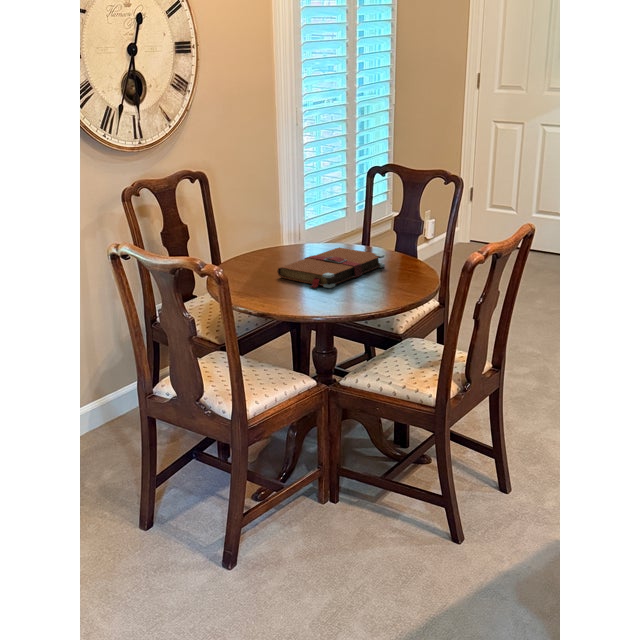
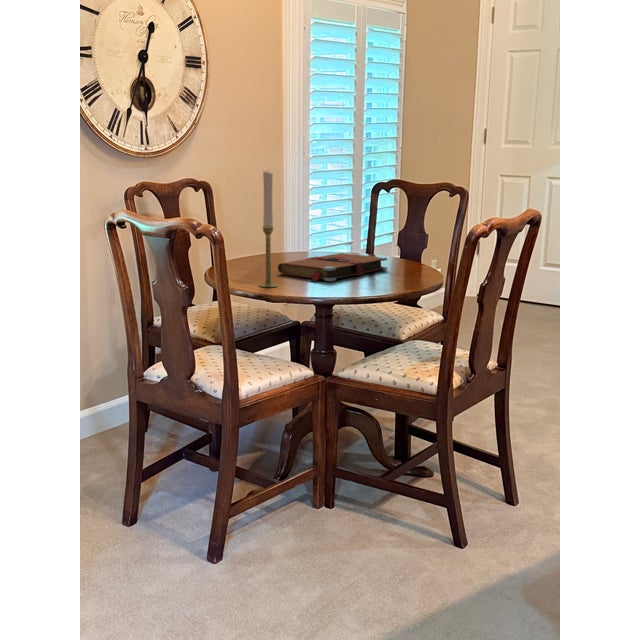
candlestick: none [260,186,279,299] -> present [259,171,278,287]

